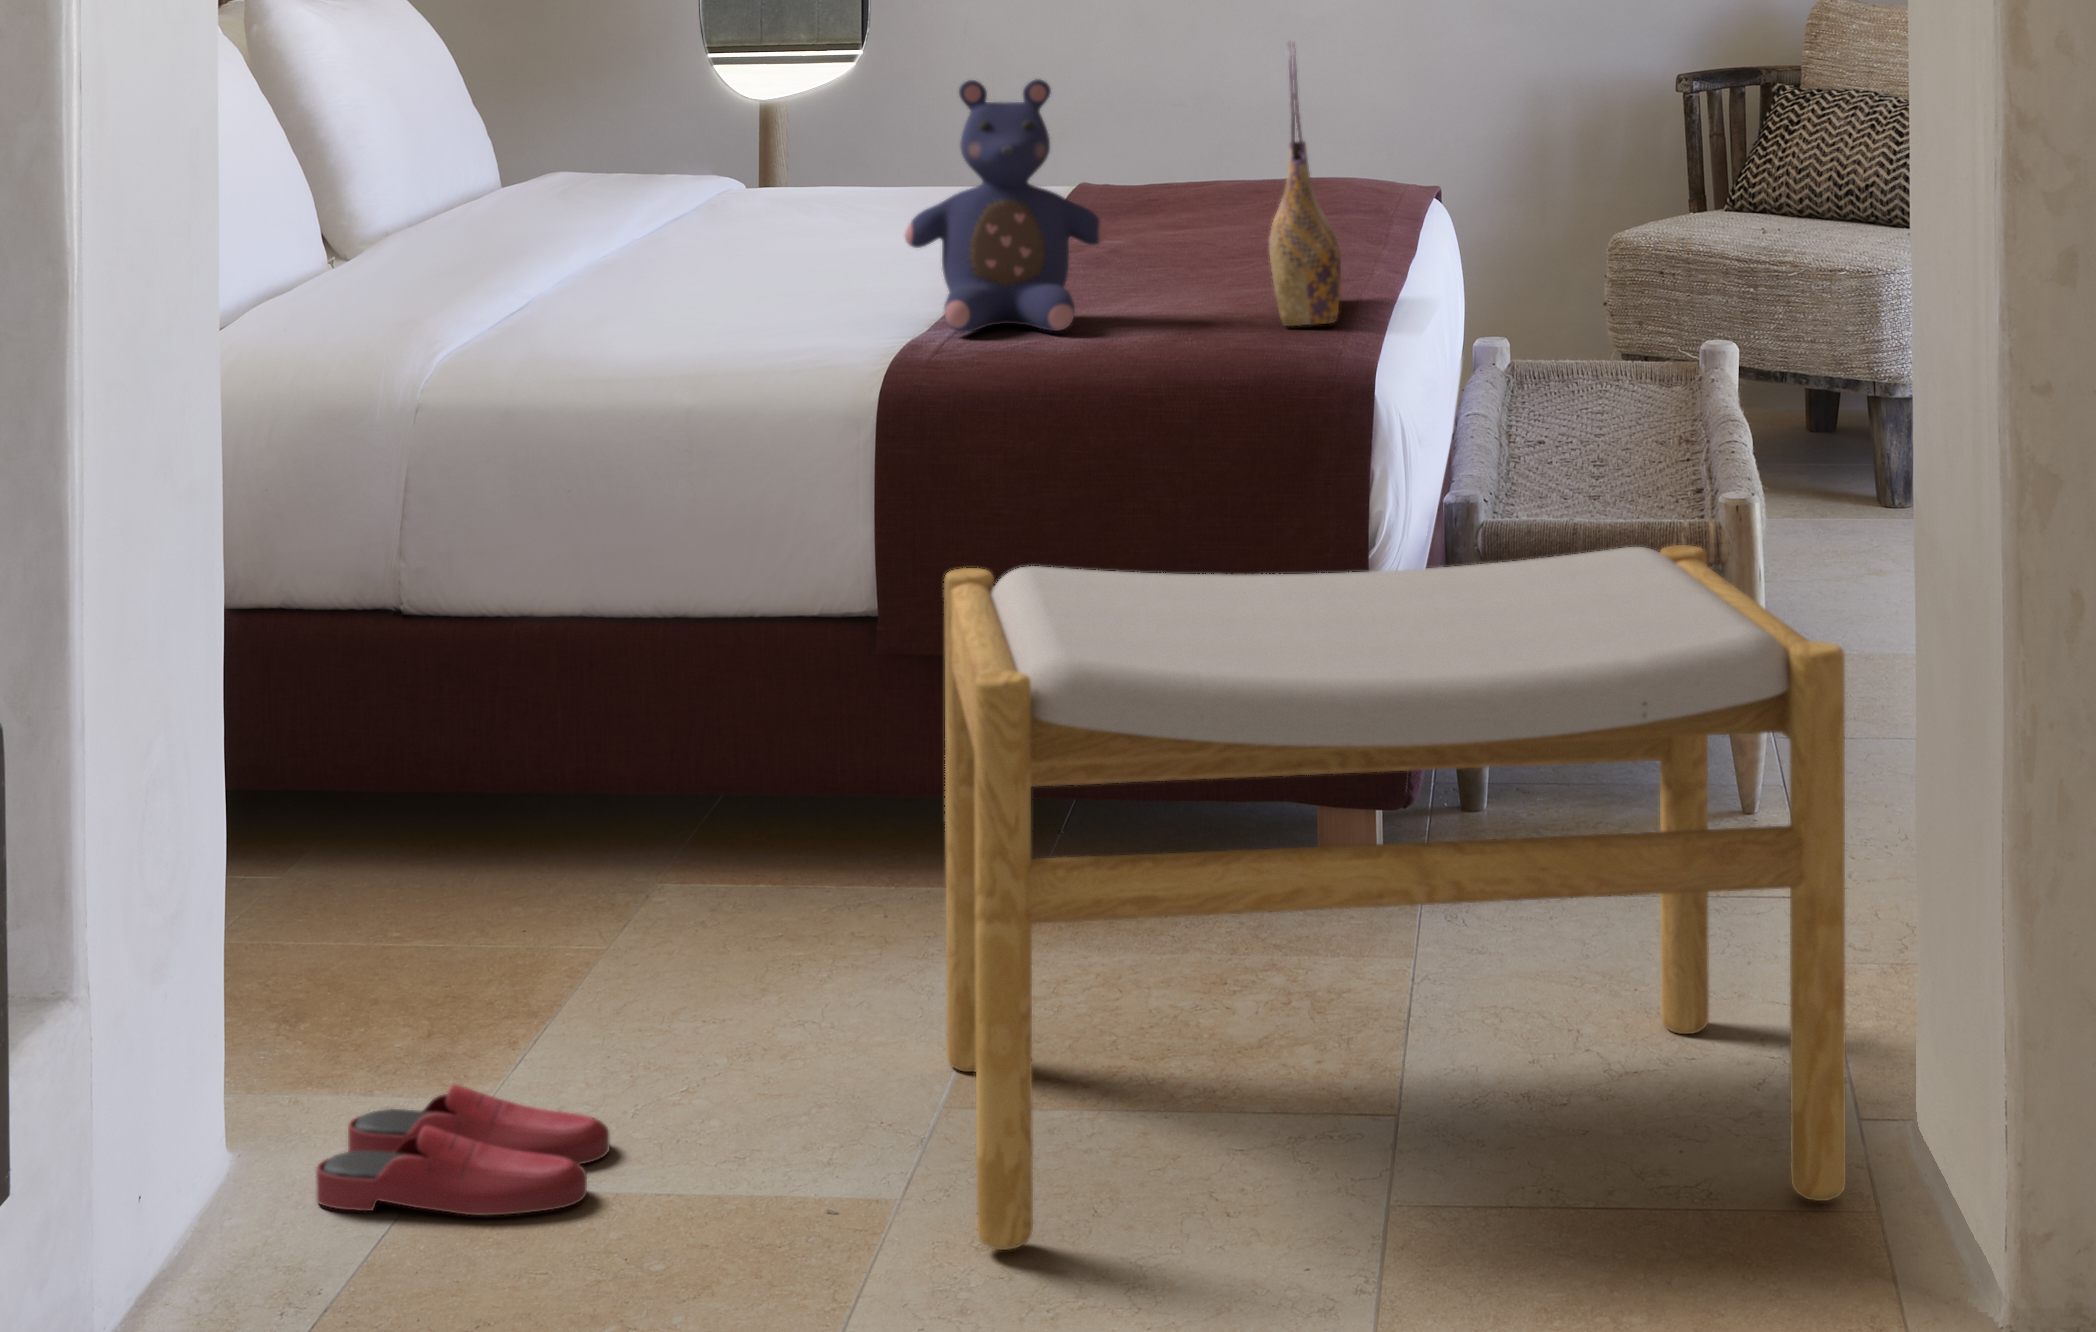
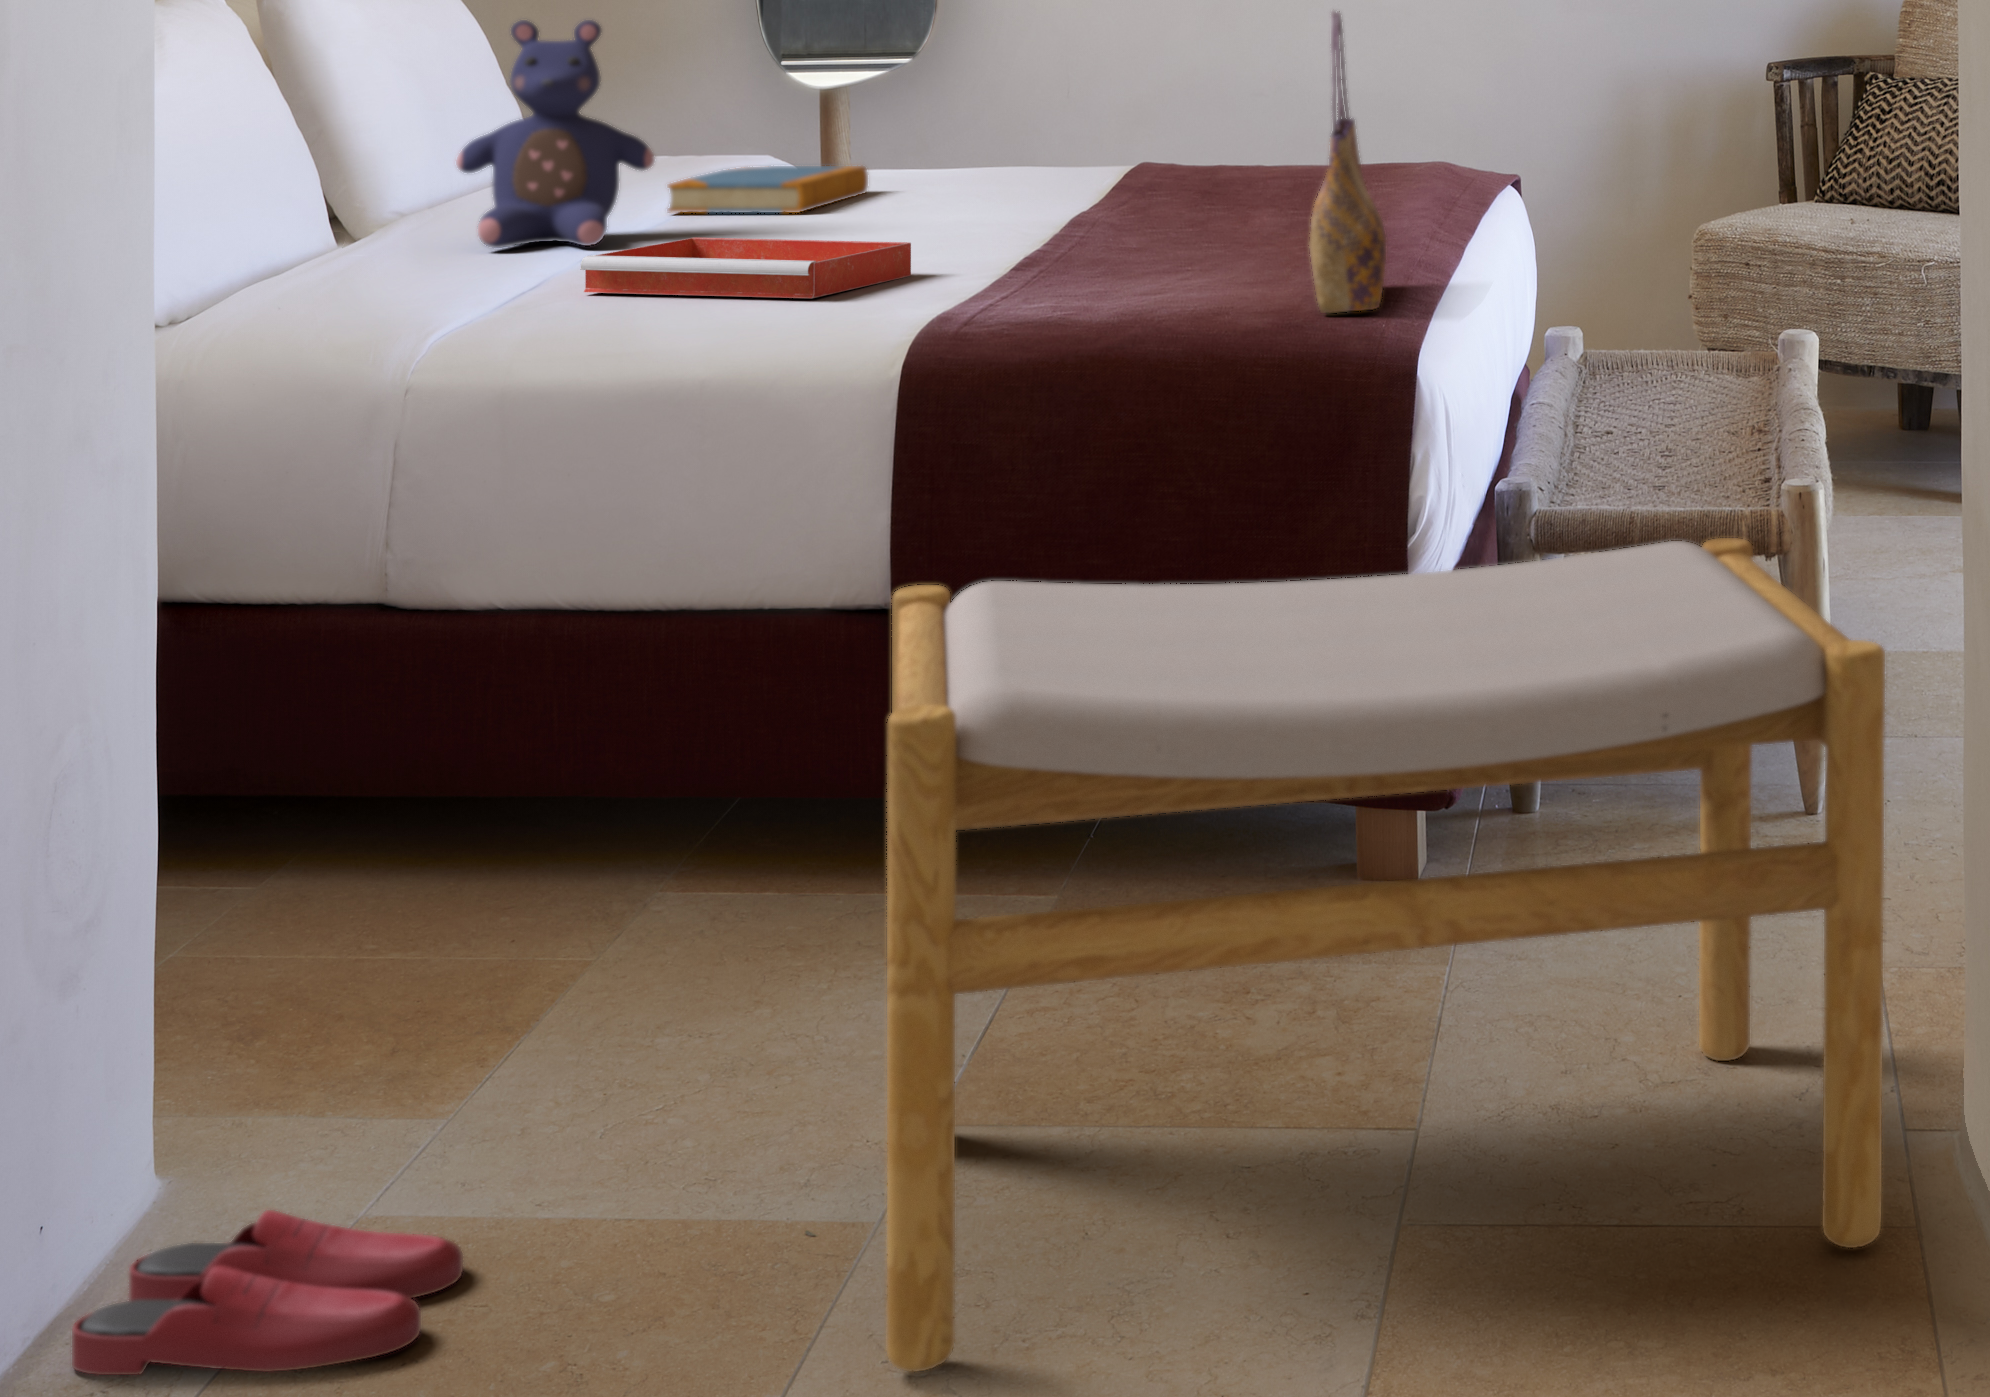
teddy bear: present [905,79,1106,333] -> present [456,20,654,248]
book: none [657,175,828,221] -> present [668,166,868,213]
tray: none [615,247,898,305] -> present [580,238,911,298]

